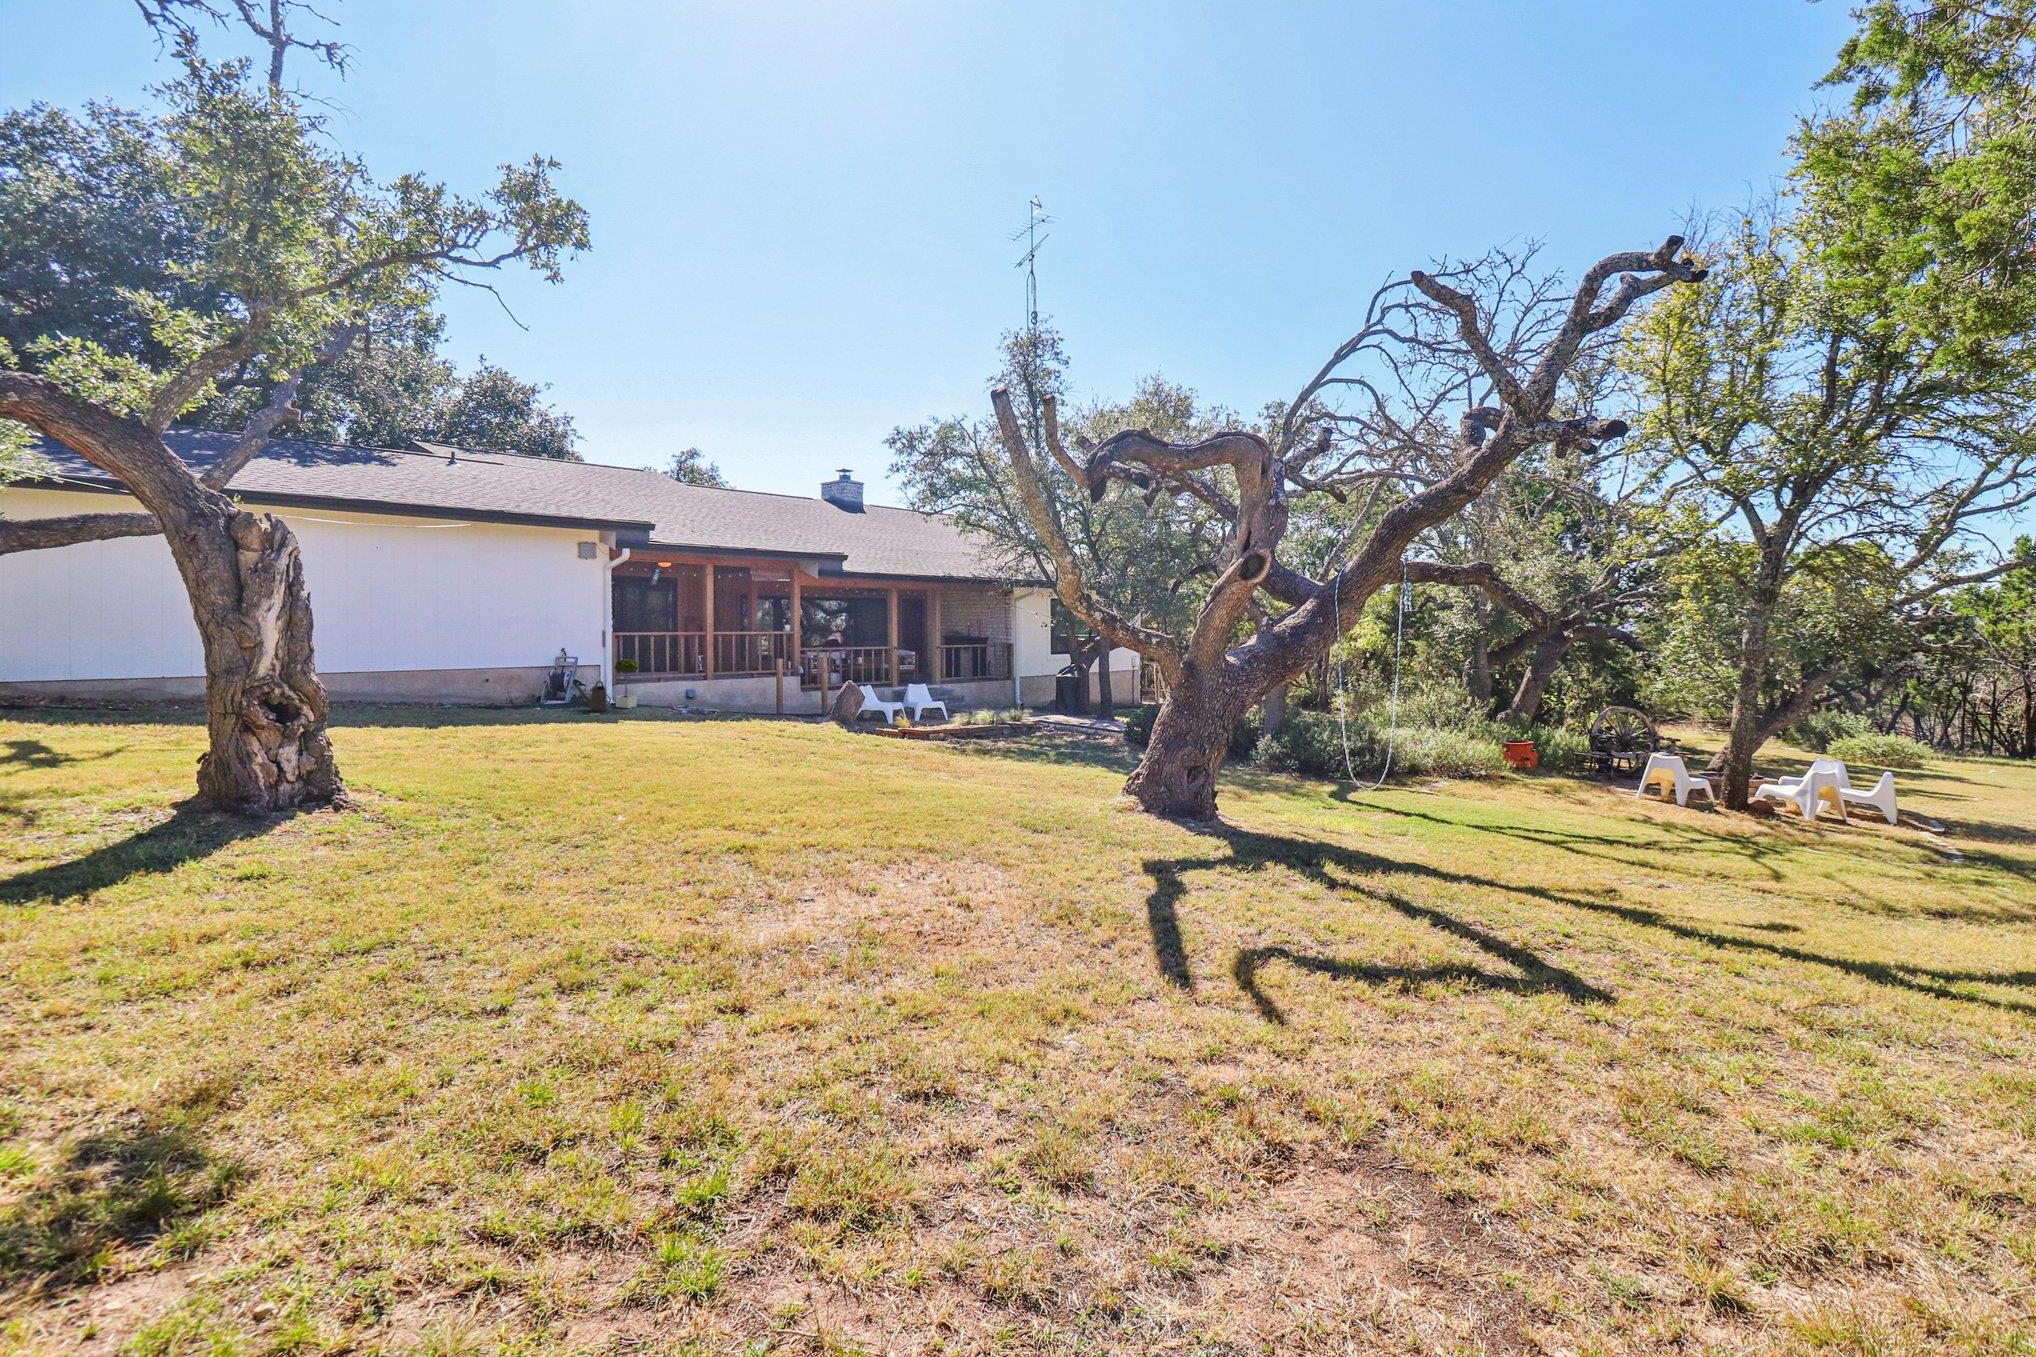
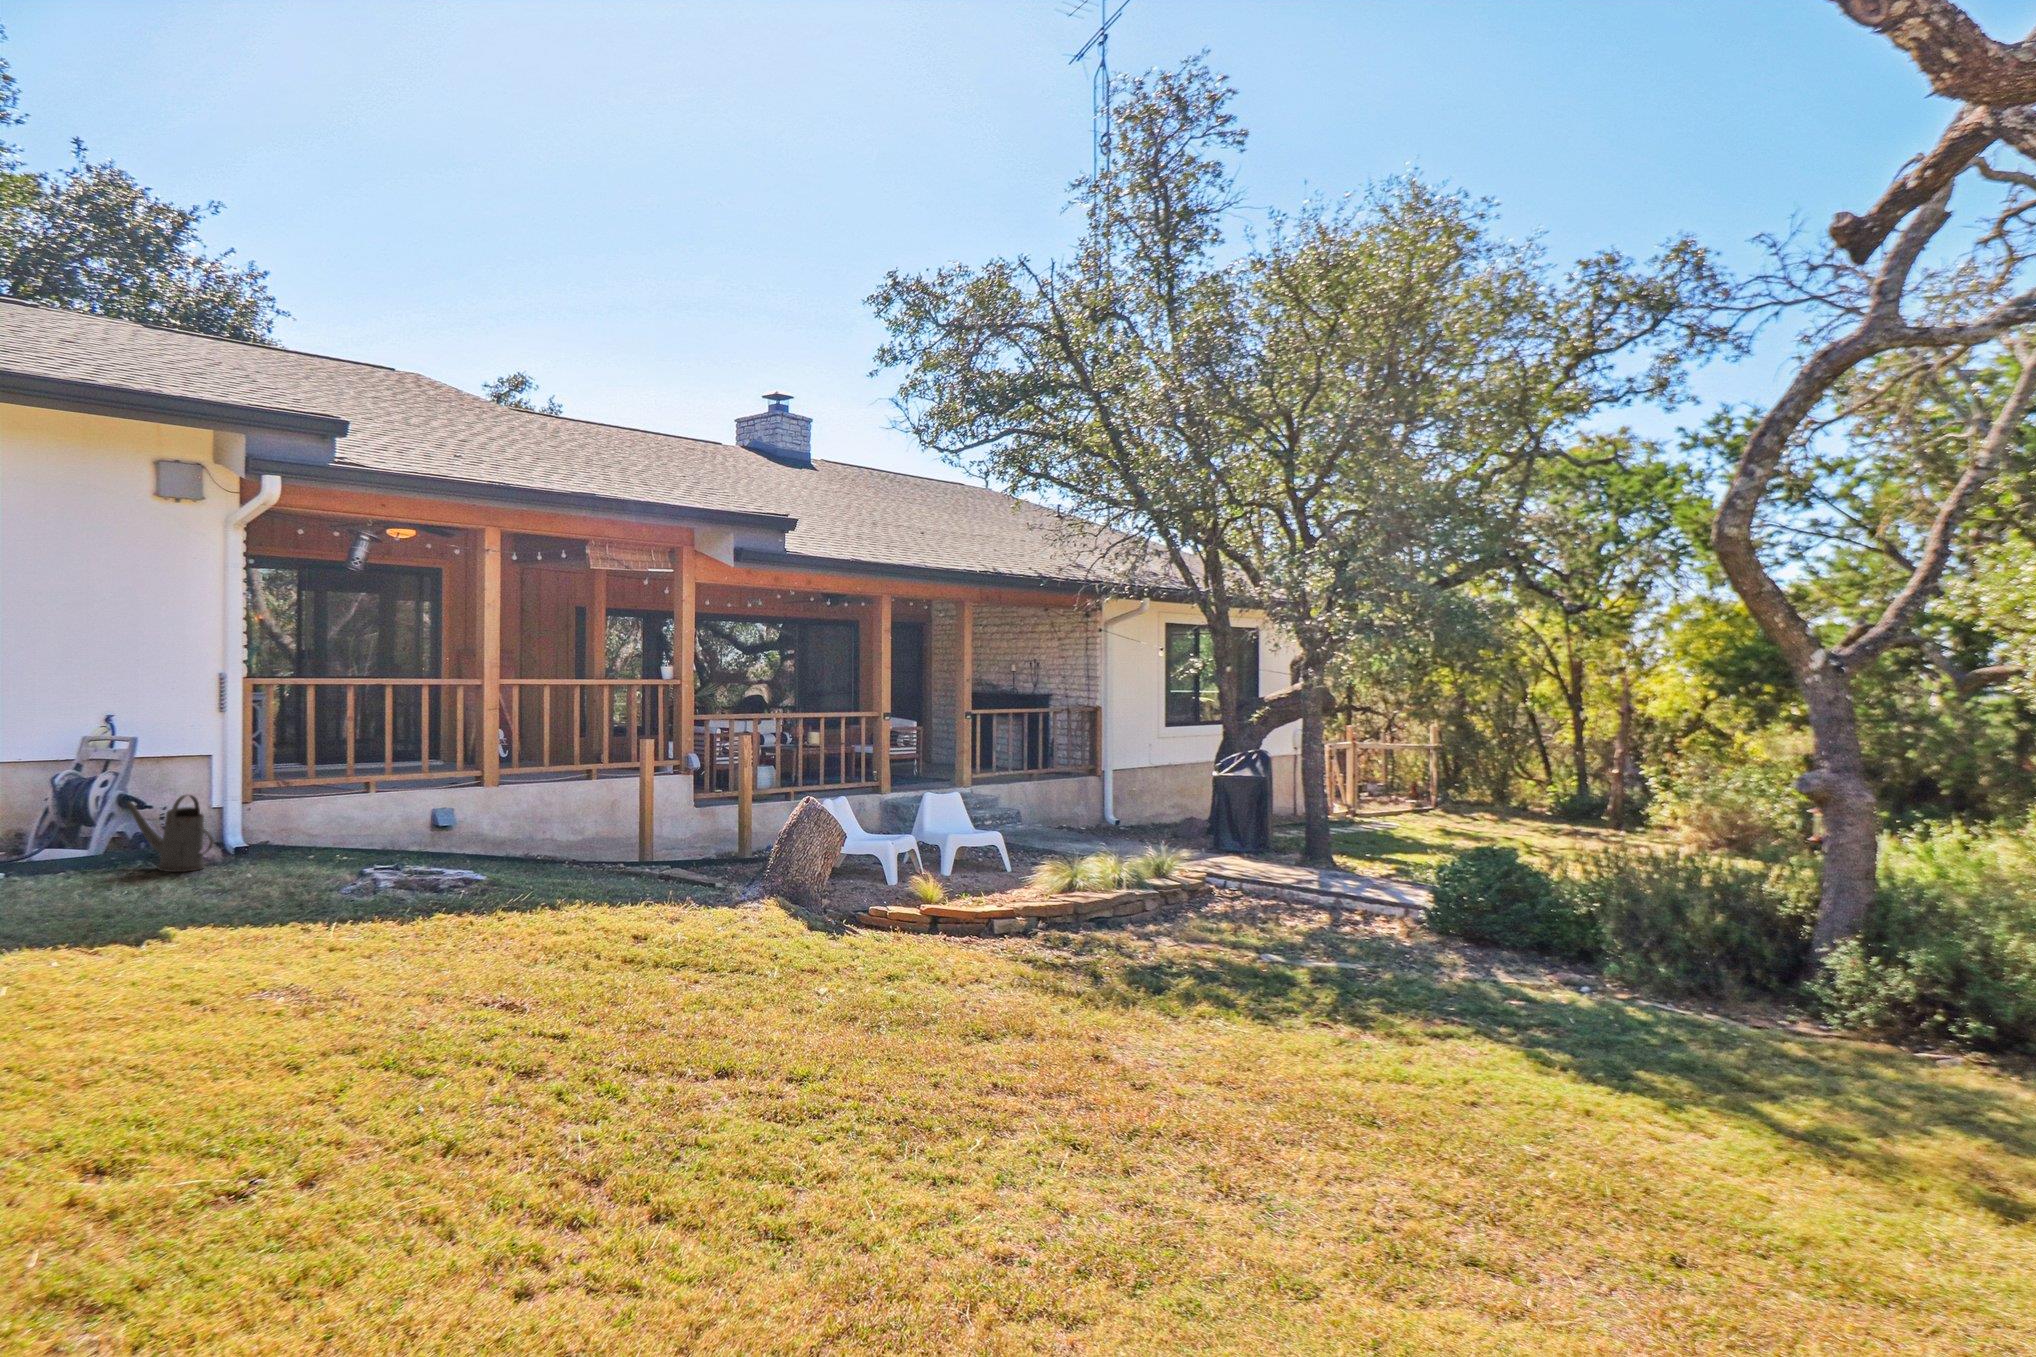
potted tree: present [614,659,638,708] -> none [237,739,301,859]

